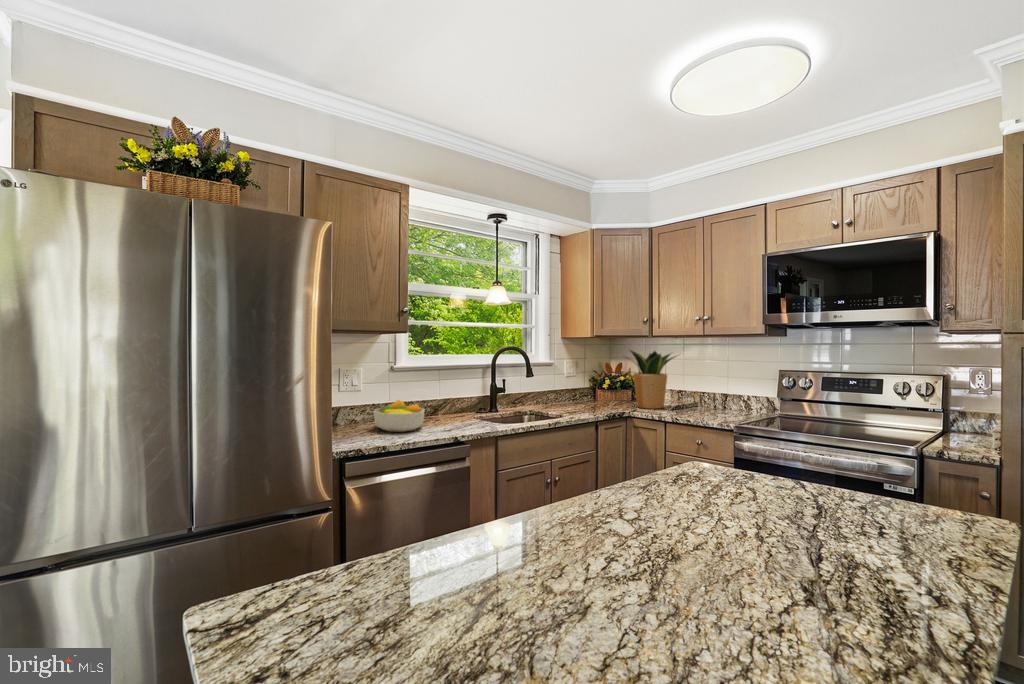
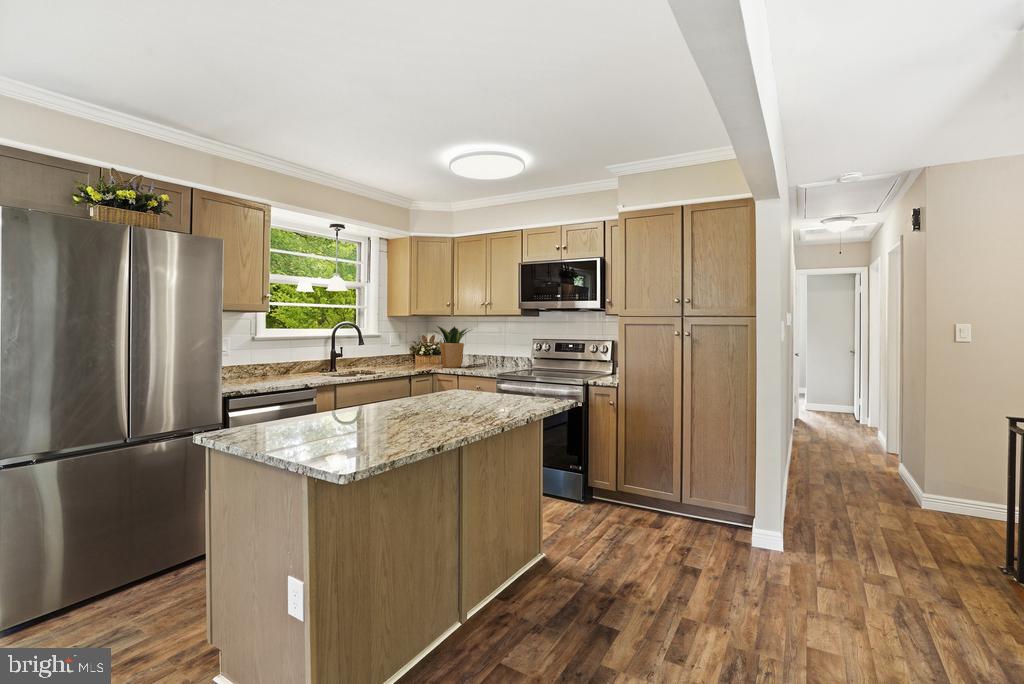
fruit bowl: present [374,400,425,432] -> none [244,361,283,382]

